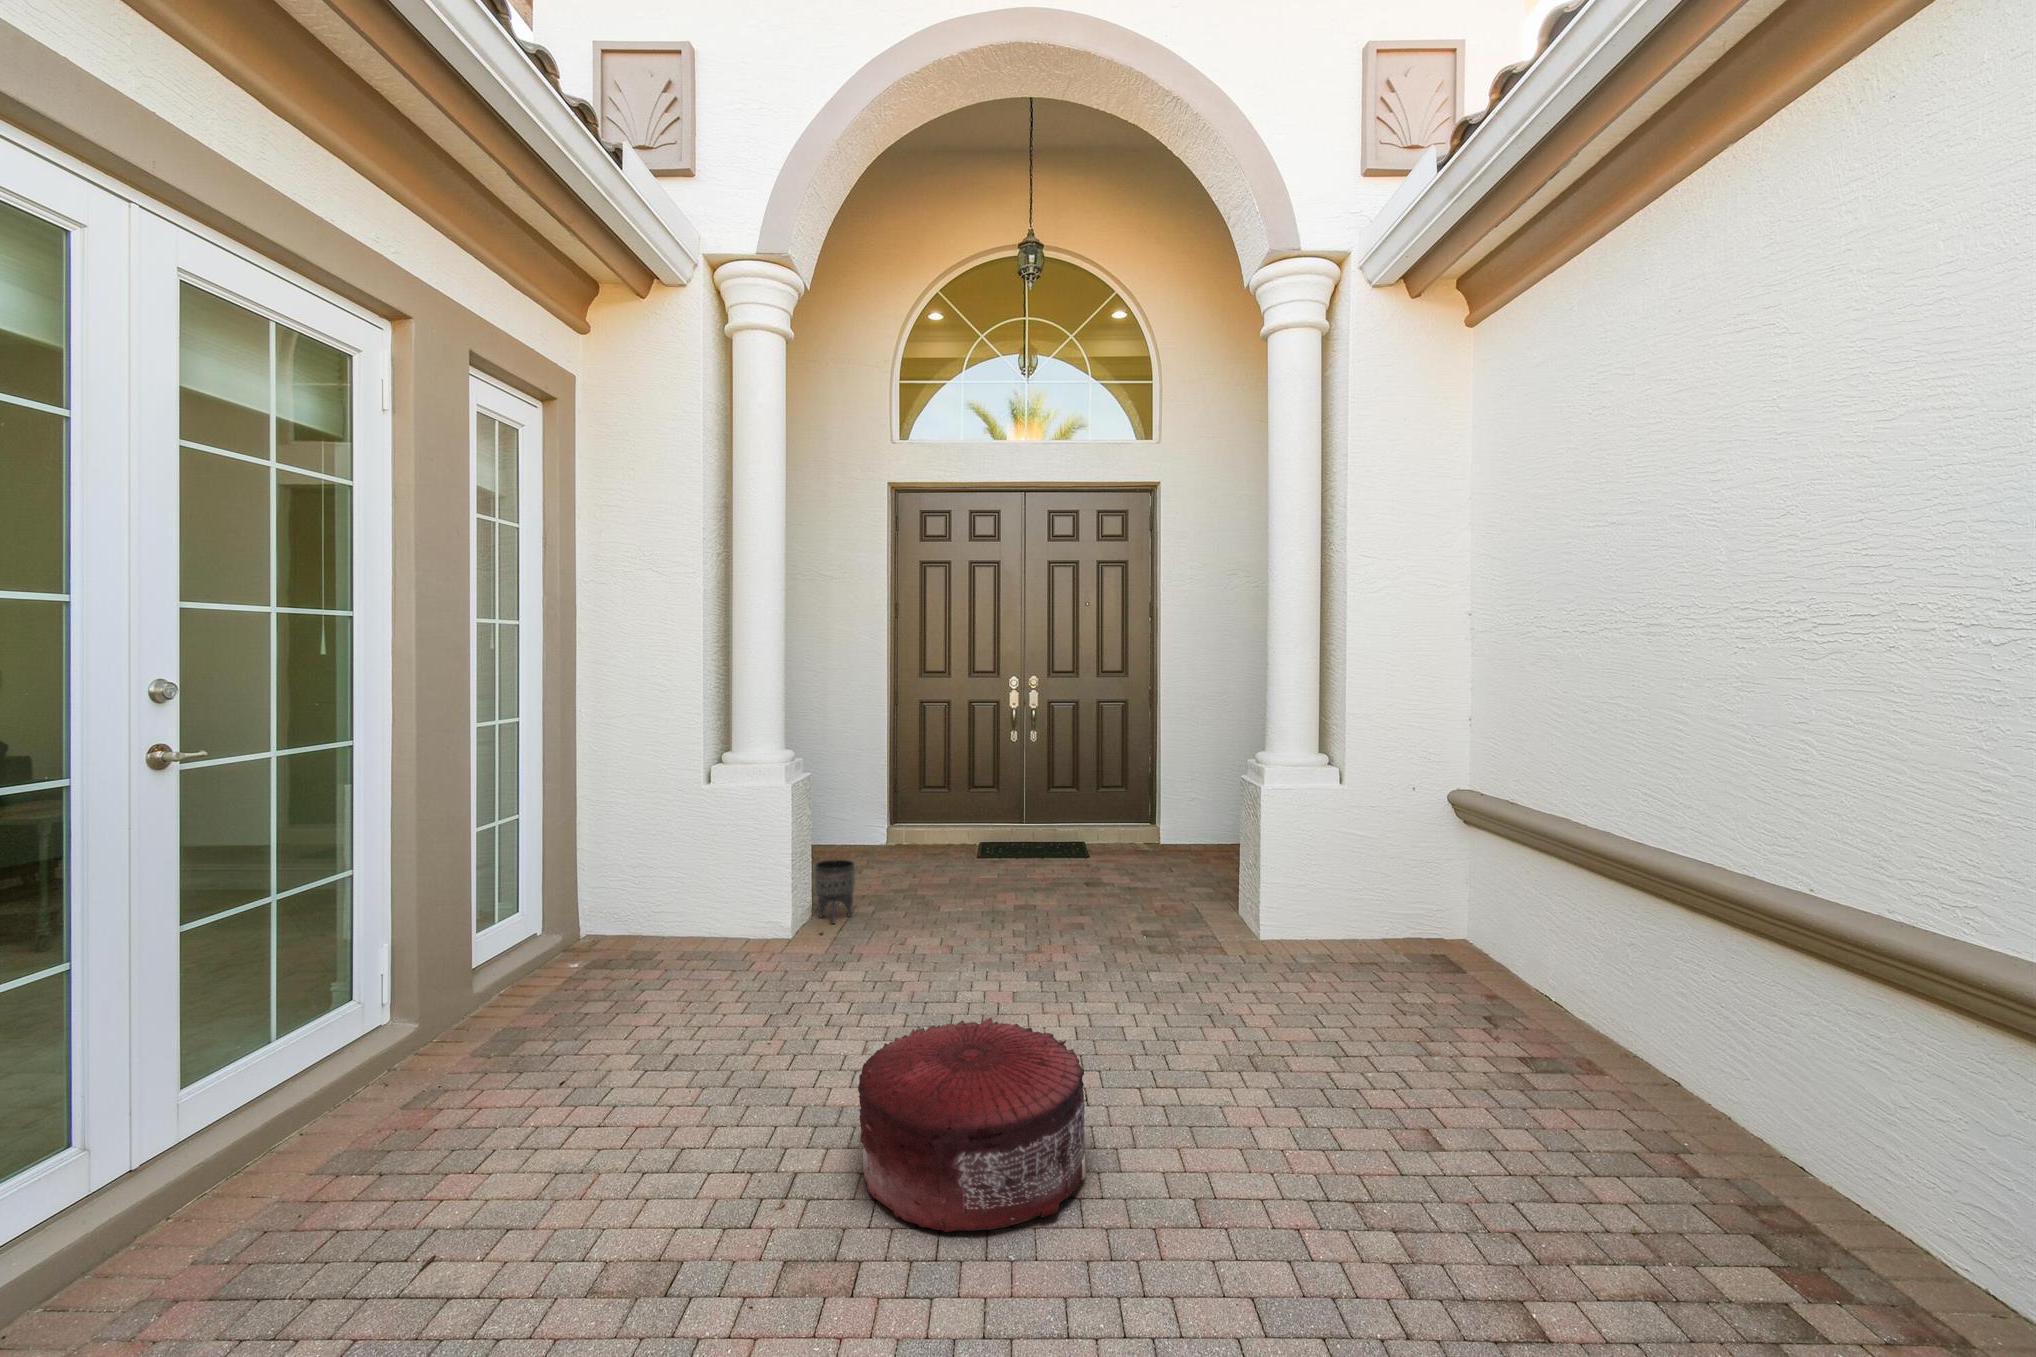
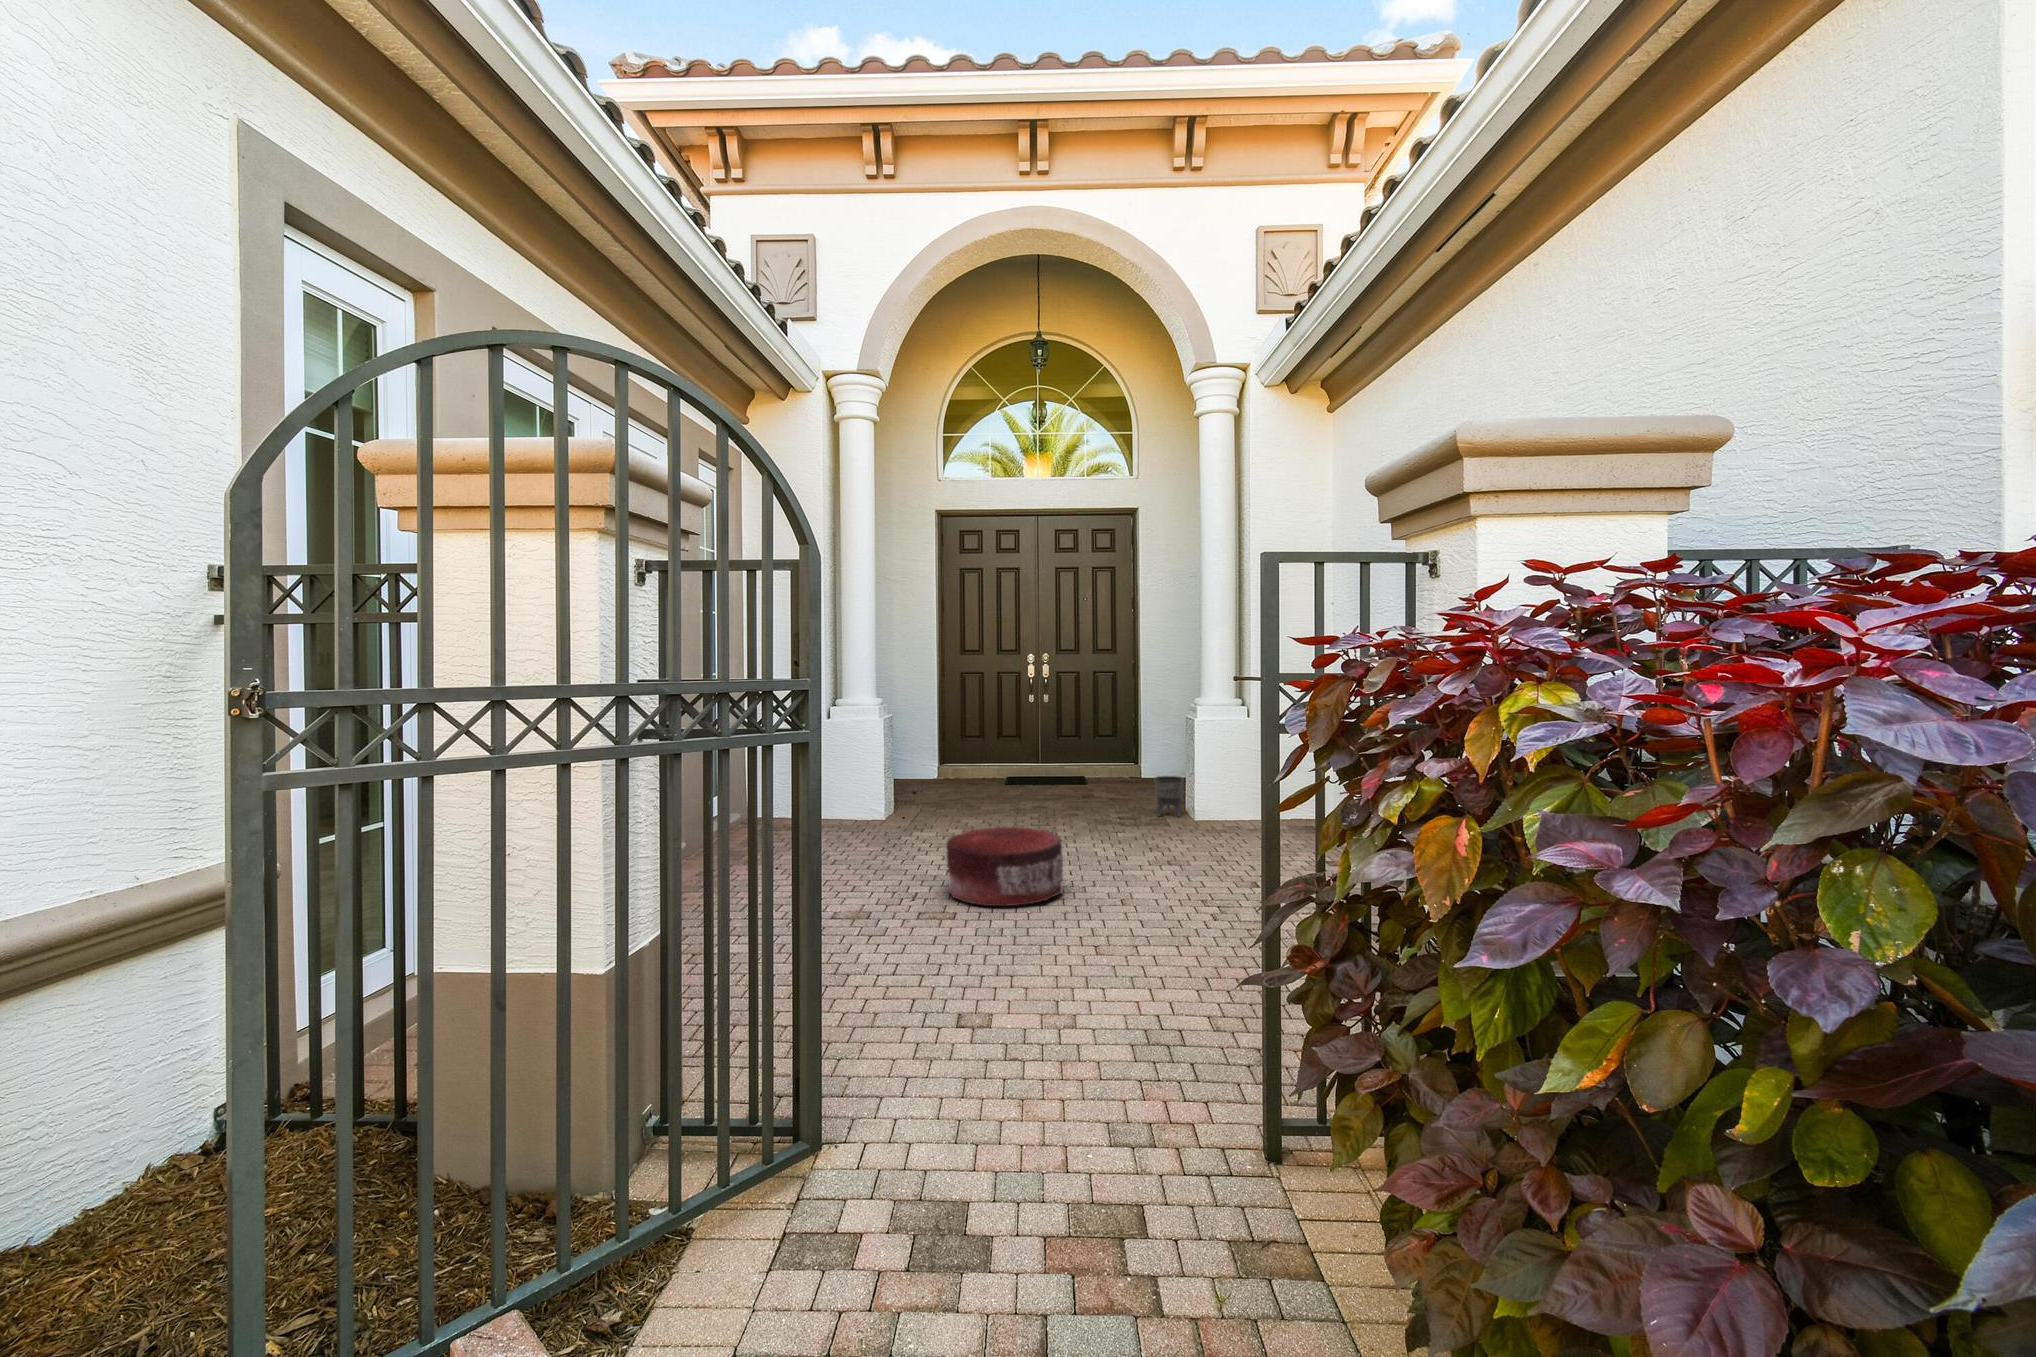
planter: present [814,860,856,924] -> present [1155,776,1183,817]

